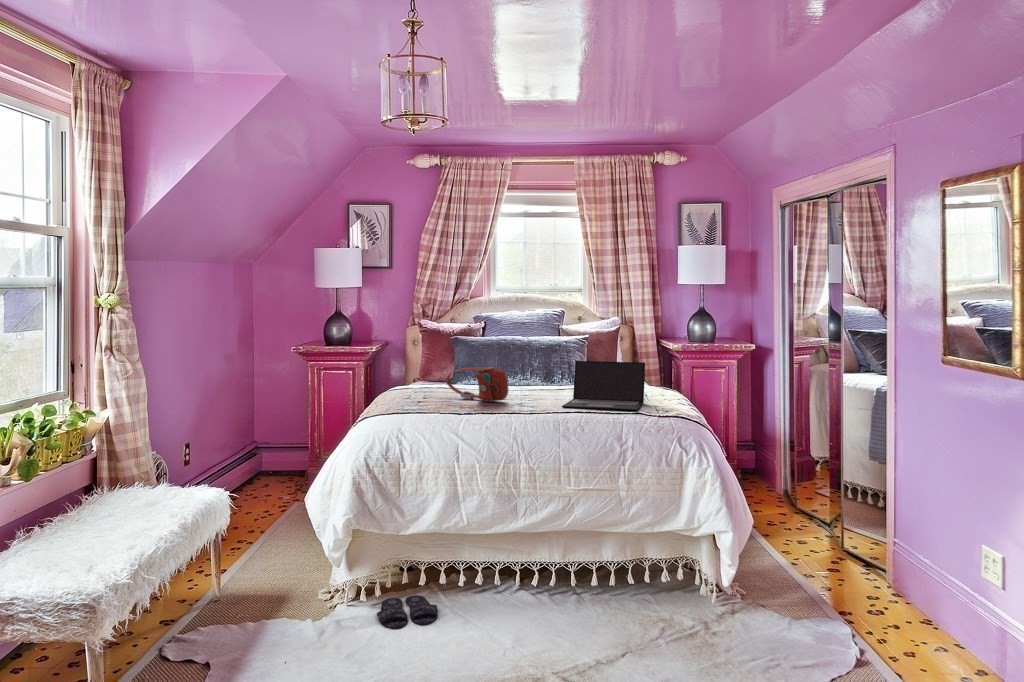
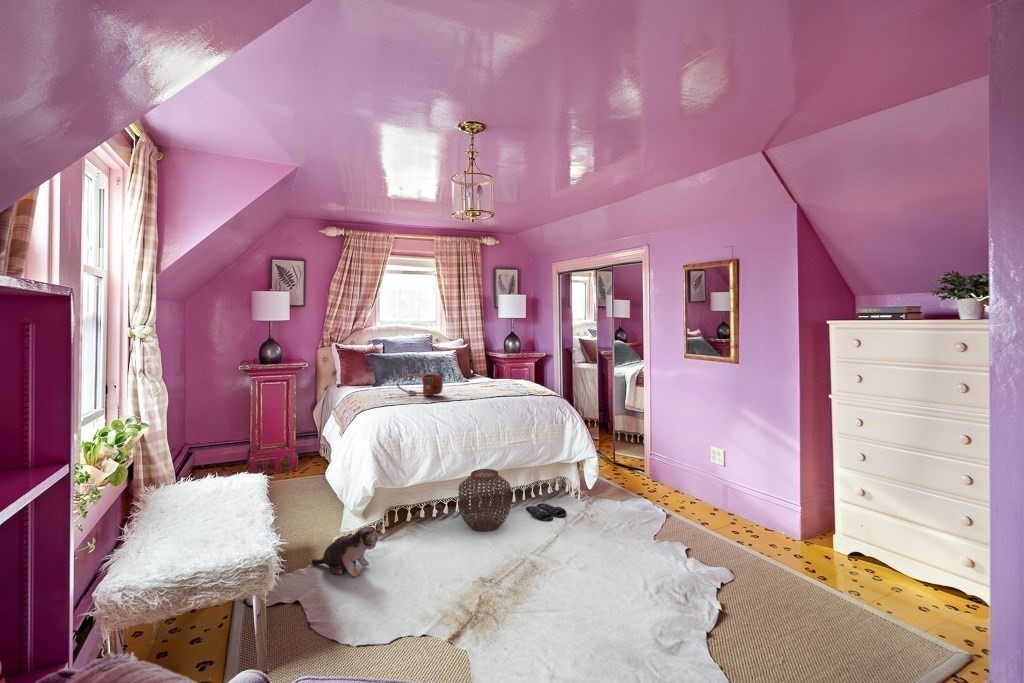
laptop: present [562,361,645,410] -> none [477,366,526,396]
woven basket: none [479,524,563,625] -> present [459,469,511,532]
plush toy: none [261,581,325,649] -> present [312,524,383,577]
slippers: present [377,595,438,629] -> present [526,503,567,521]

